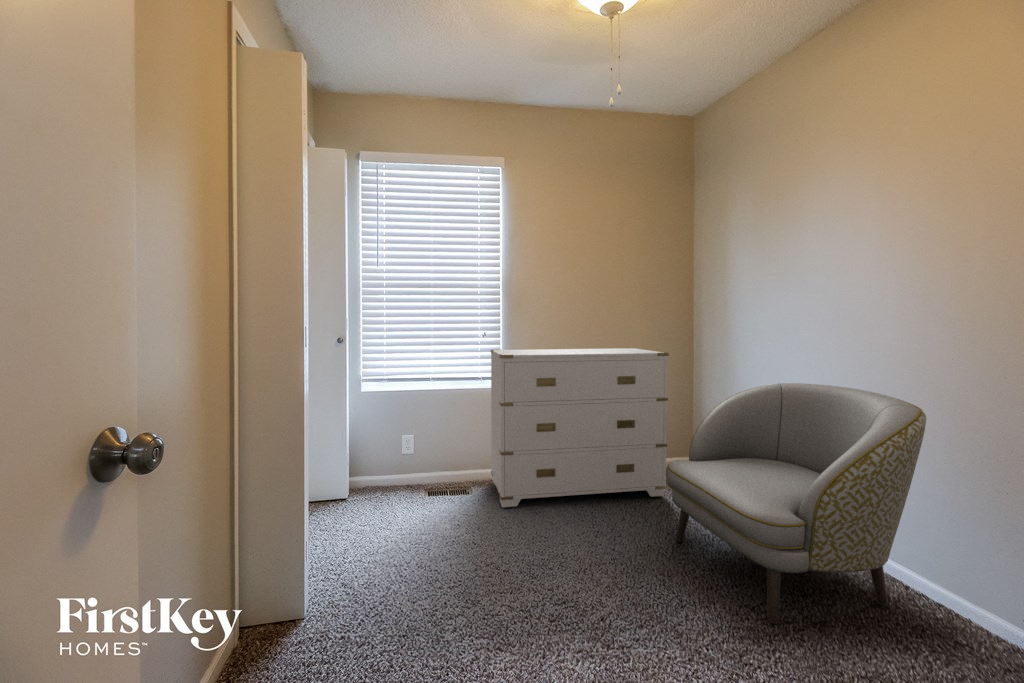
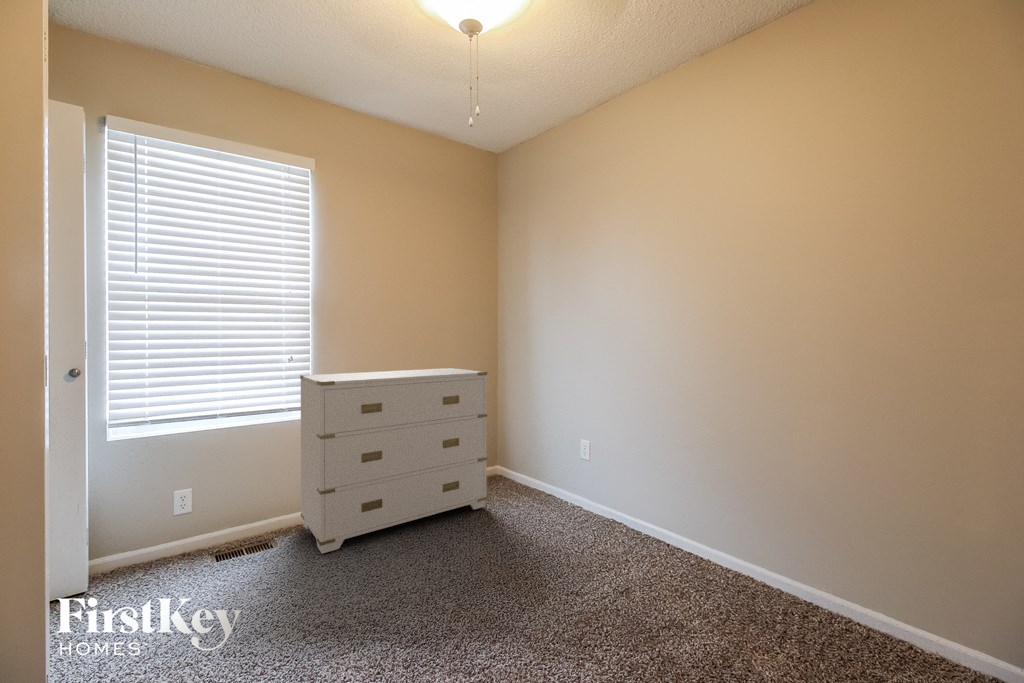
armchair: present [667,383,926,624] -> none [496,394,679,602]

